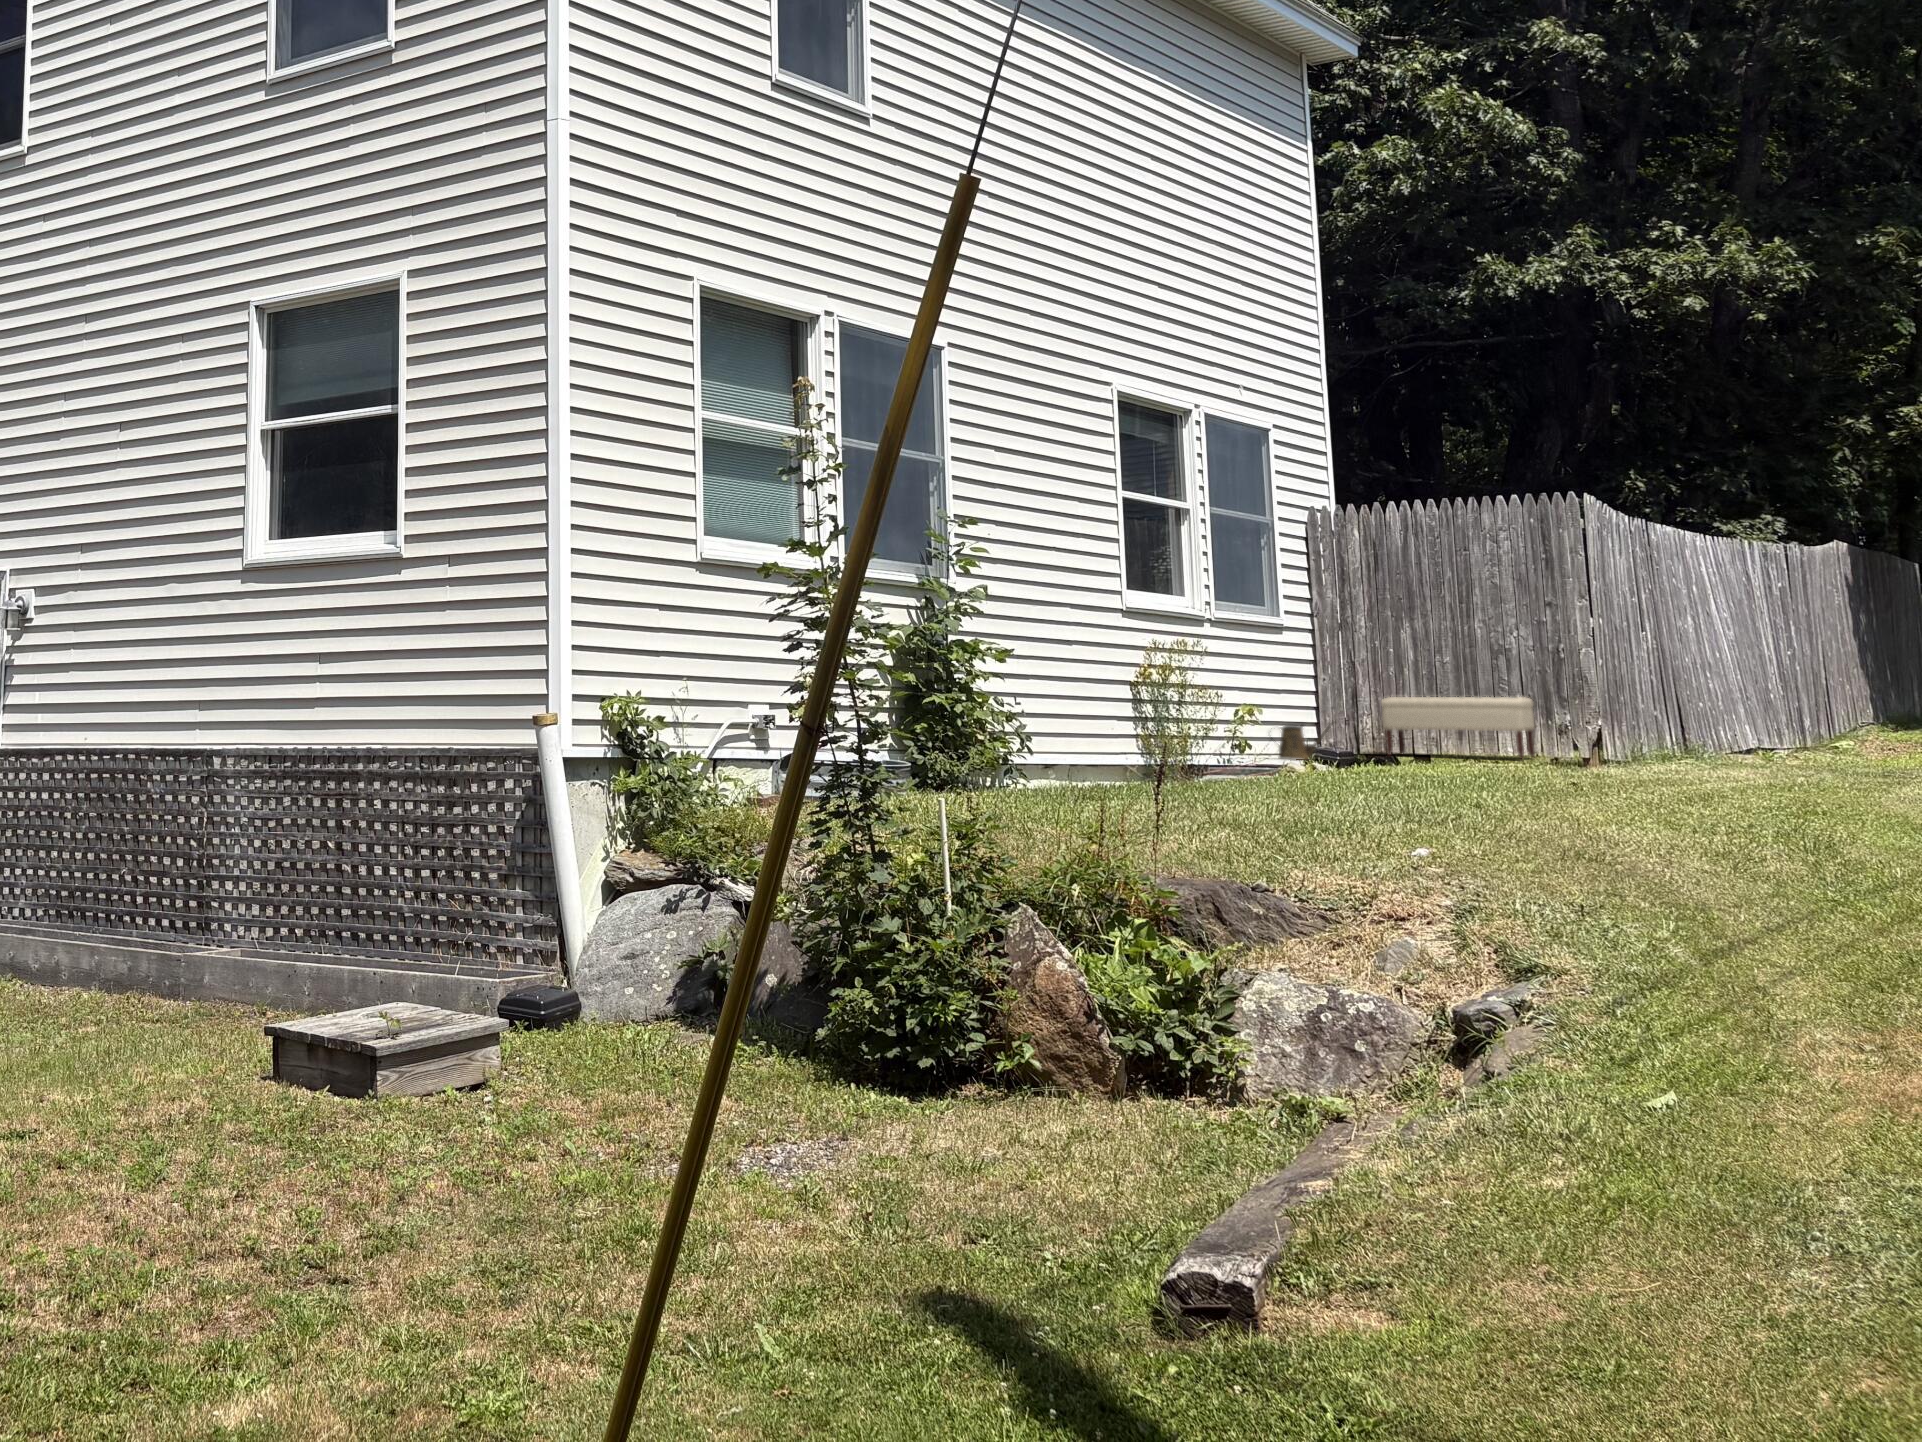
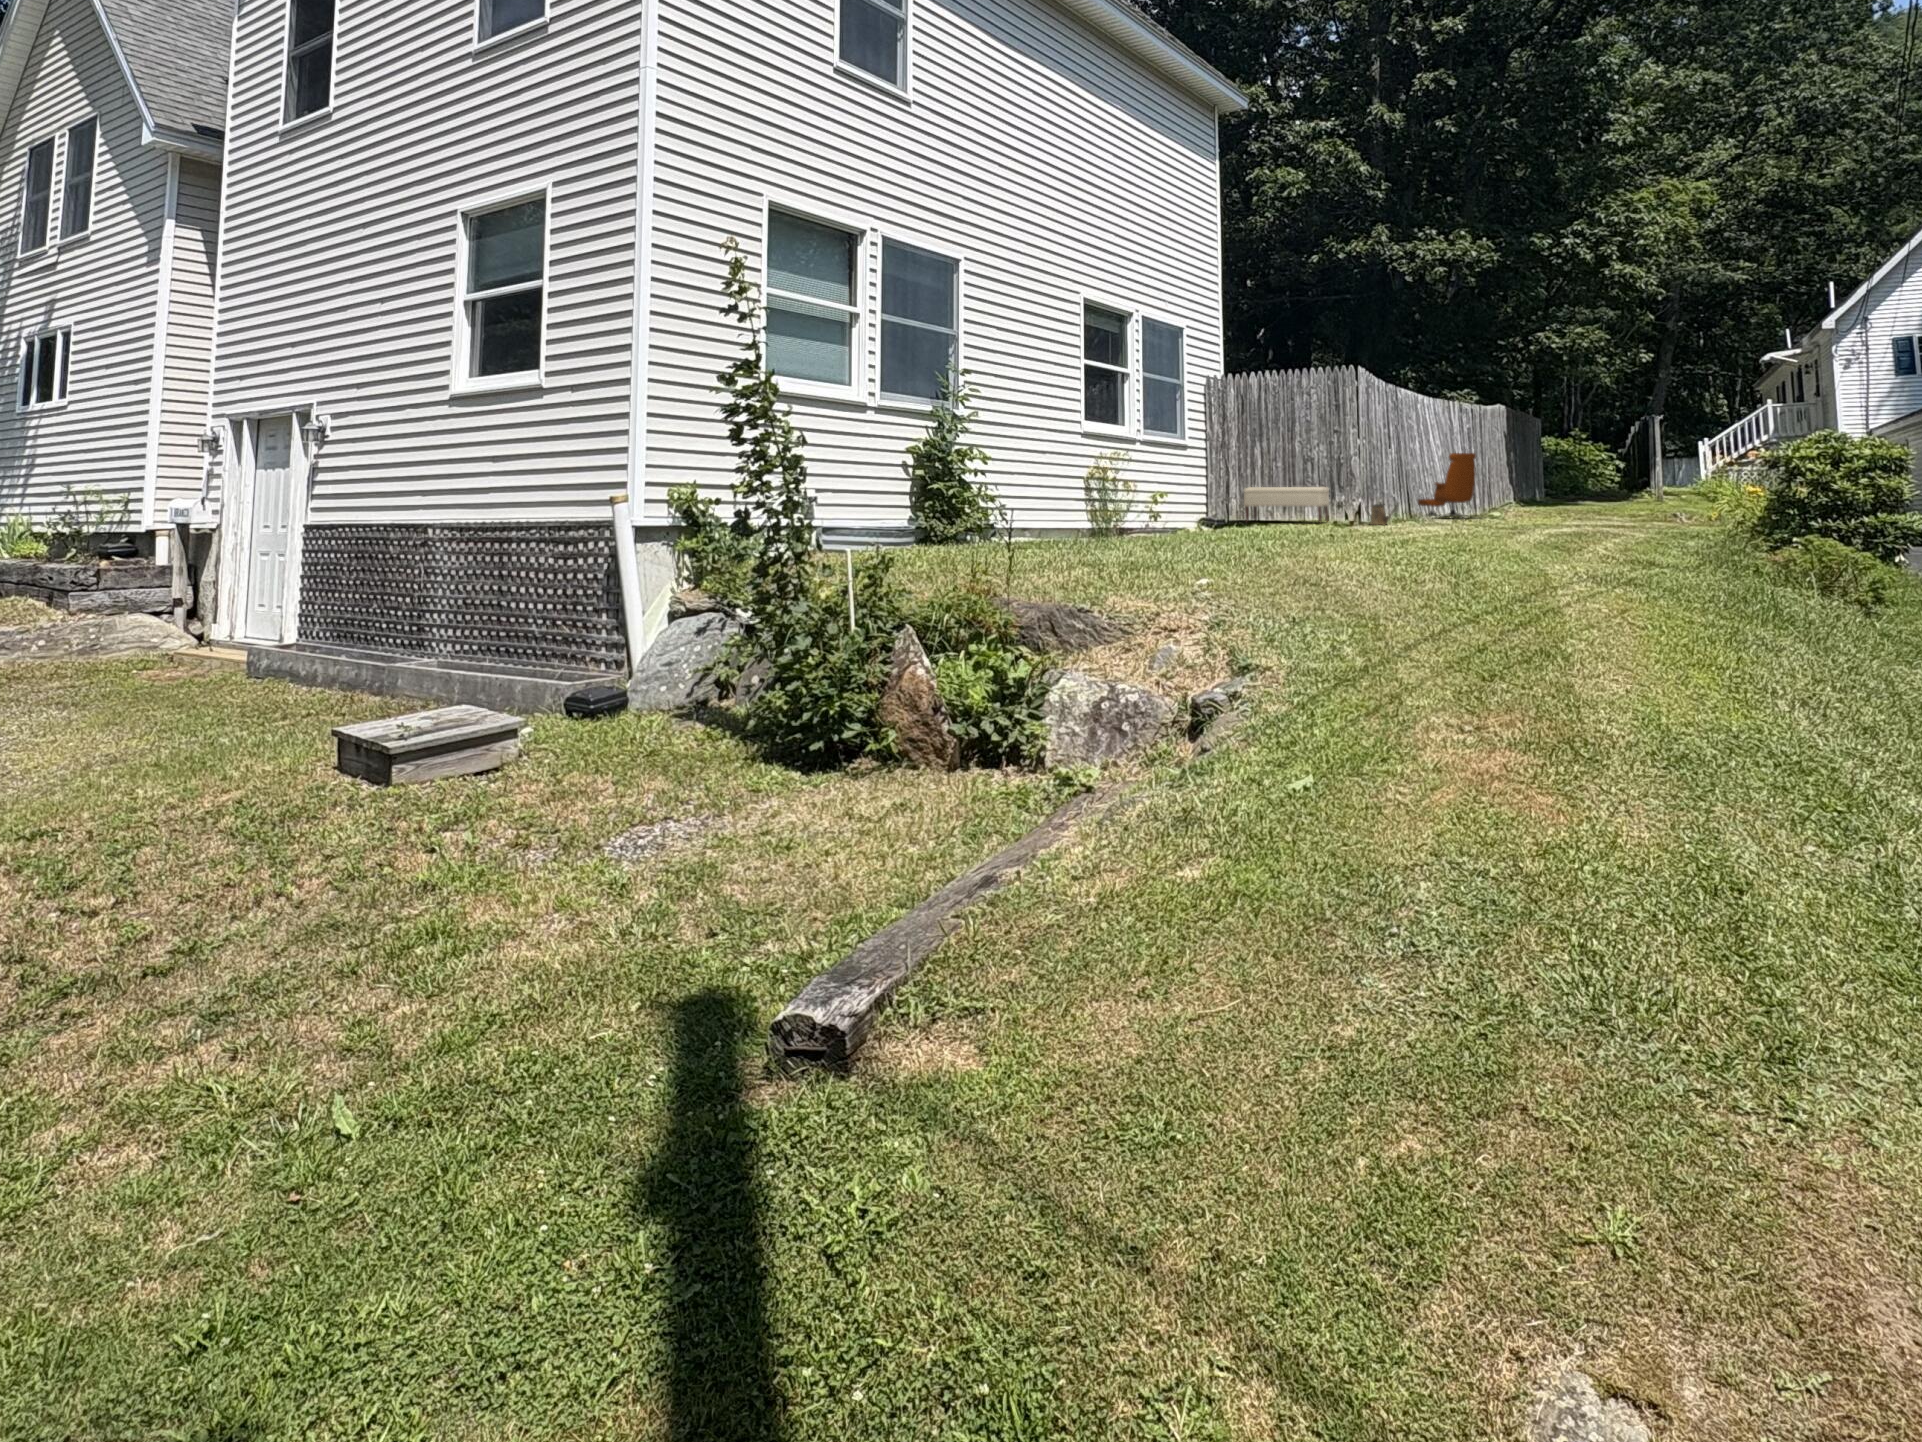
lounge chair: none [1688,640,1795,754] -> present [1418,453,1476,518]
watering can: present [1279,724,1332,760] -> present [1366,504,1397,525]

